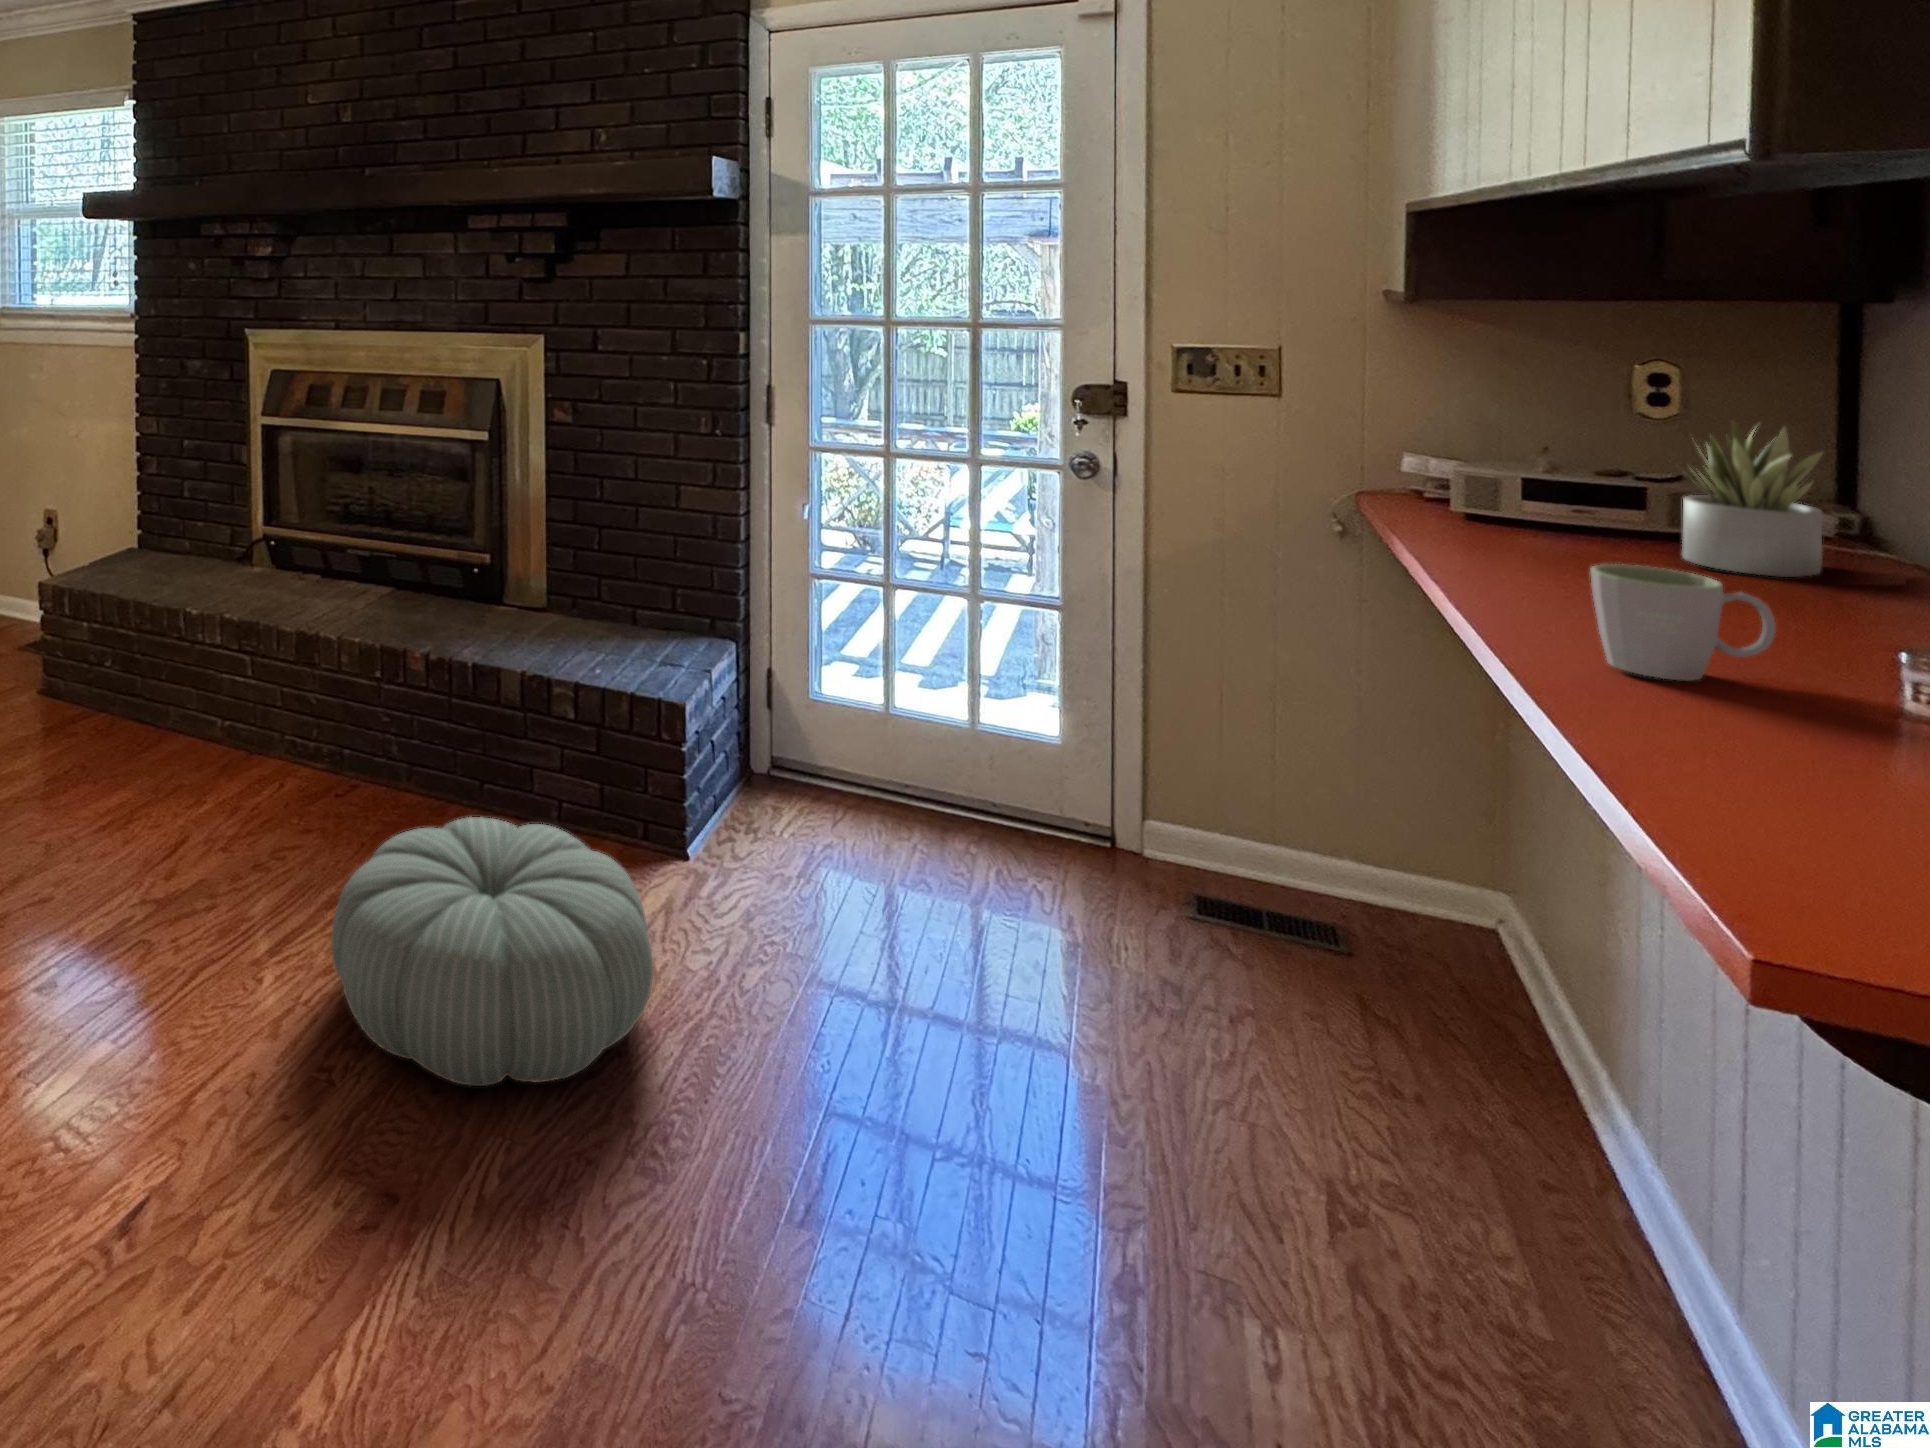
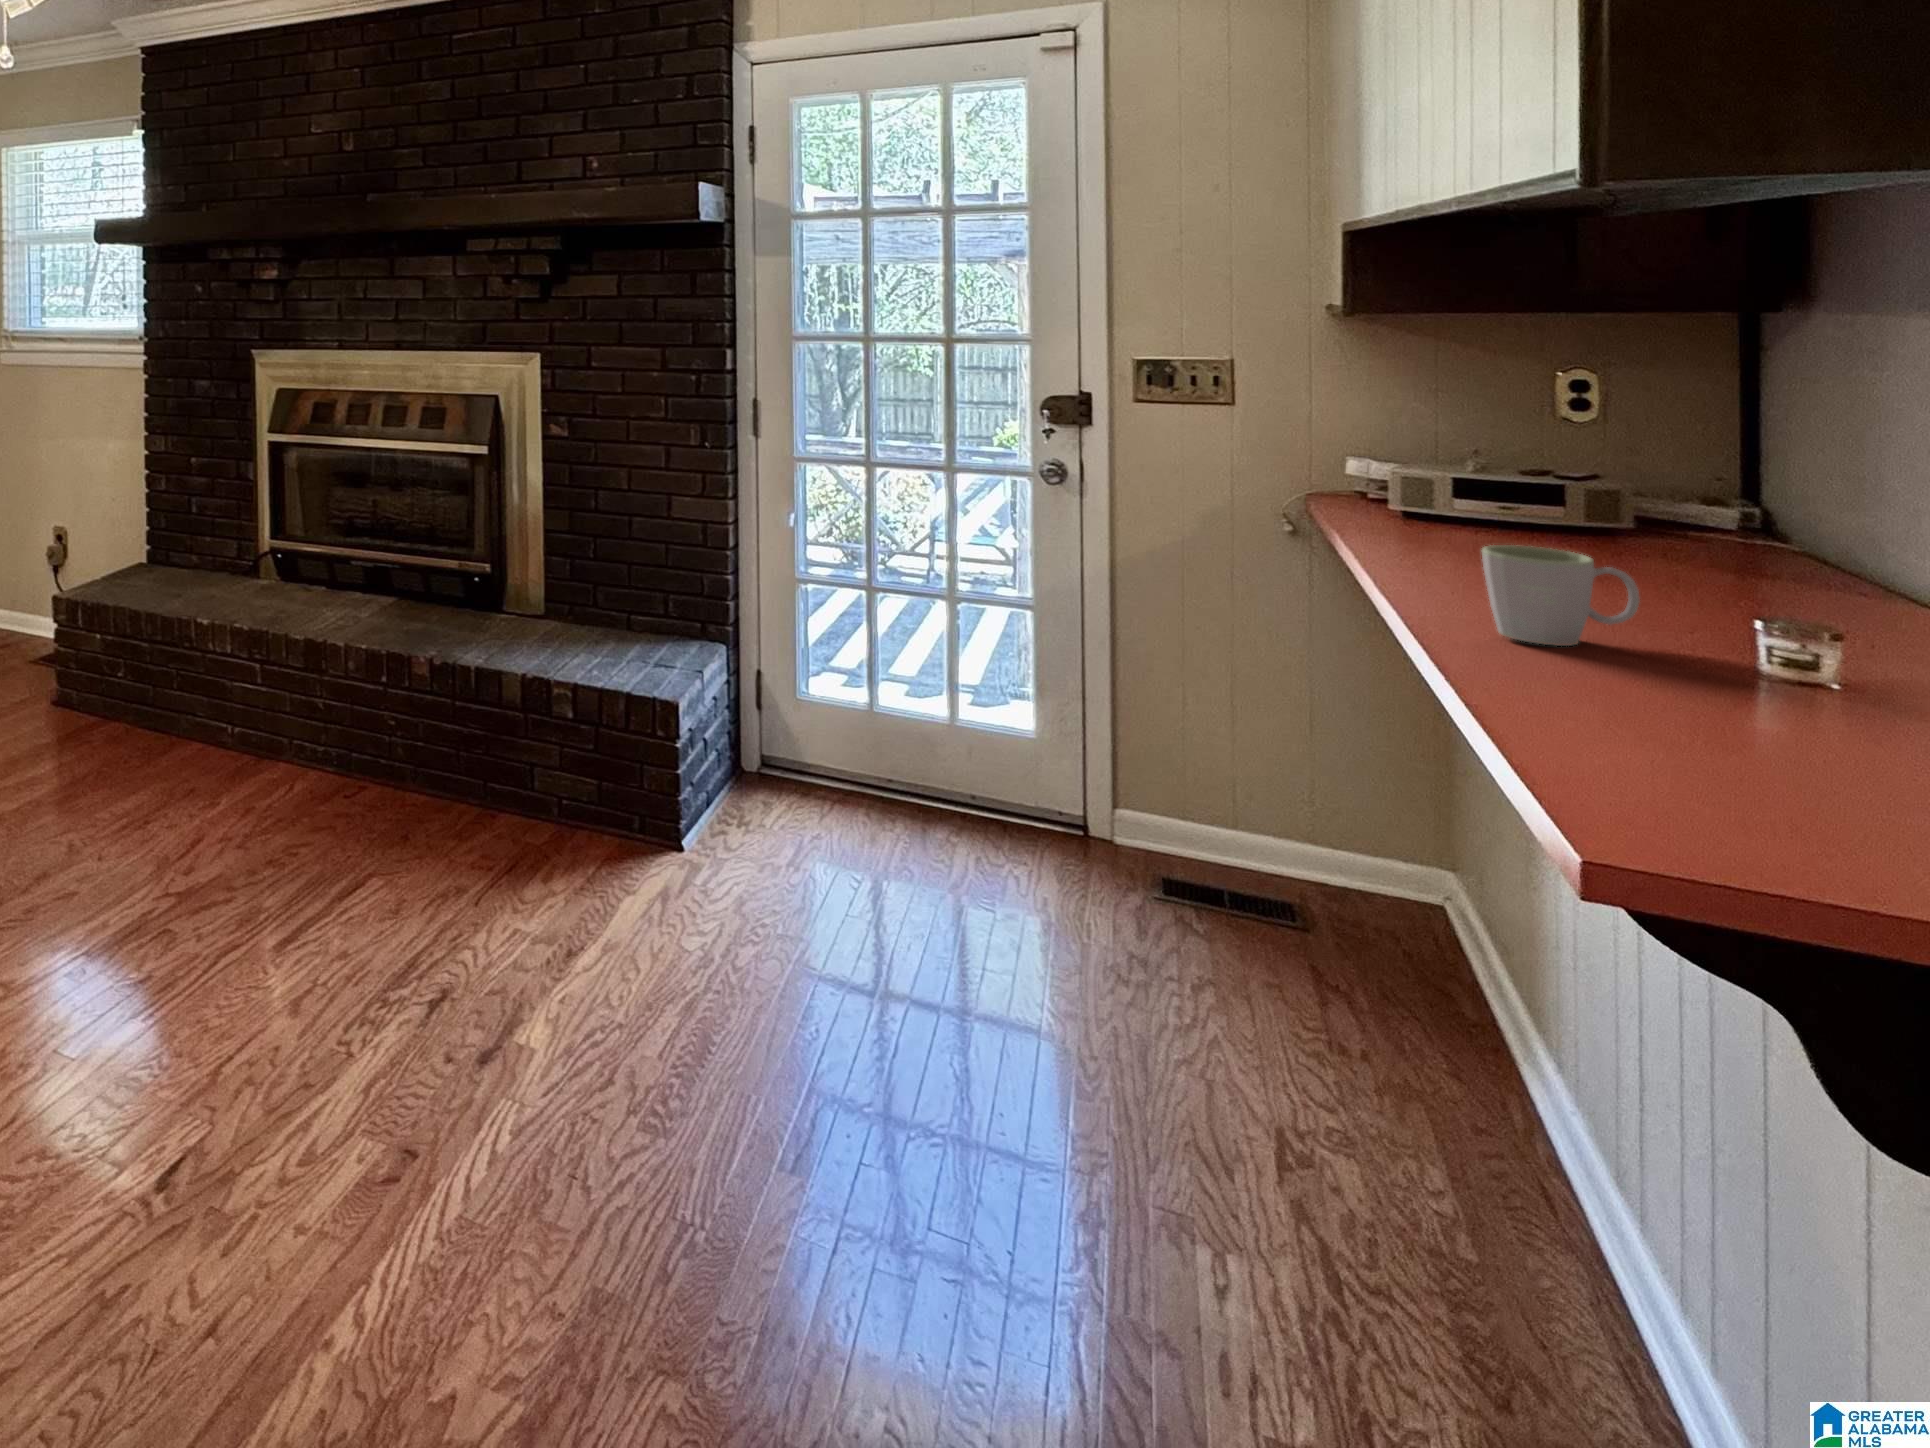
succulent plant: present [1682,422,1822,577] -> none [1576,421,1706,562]
pouf: present [331,817,653,1086] -> none [348,810,652,1055]

